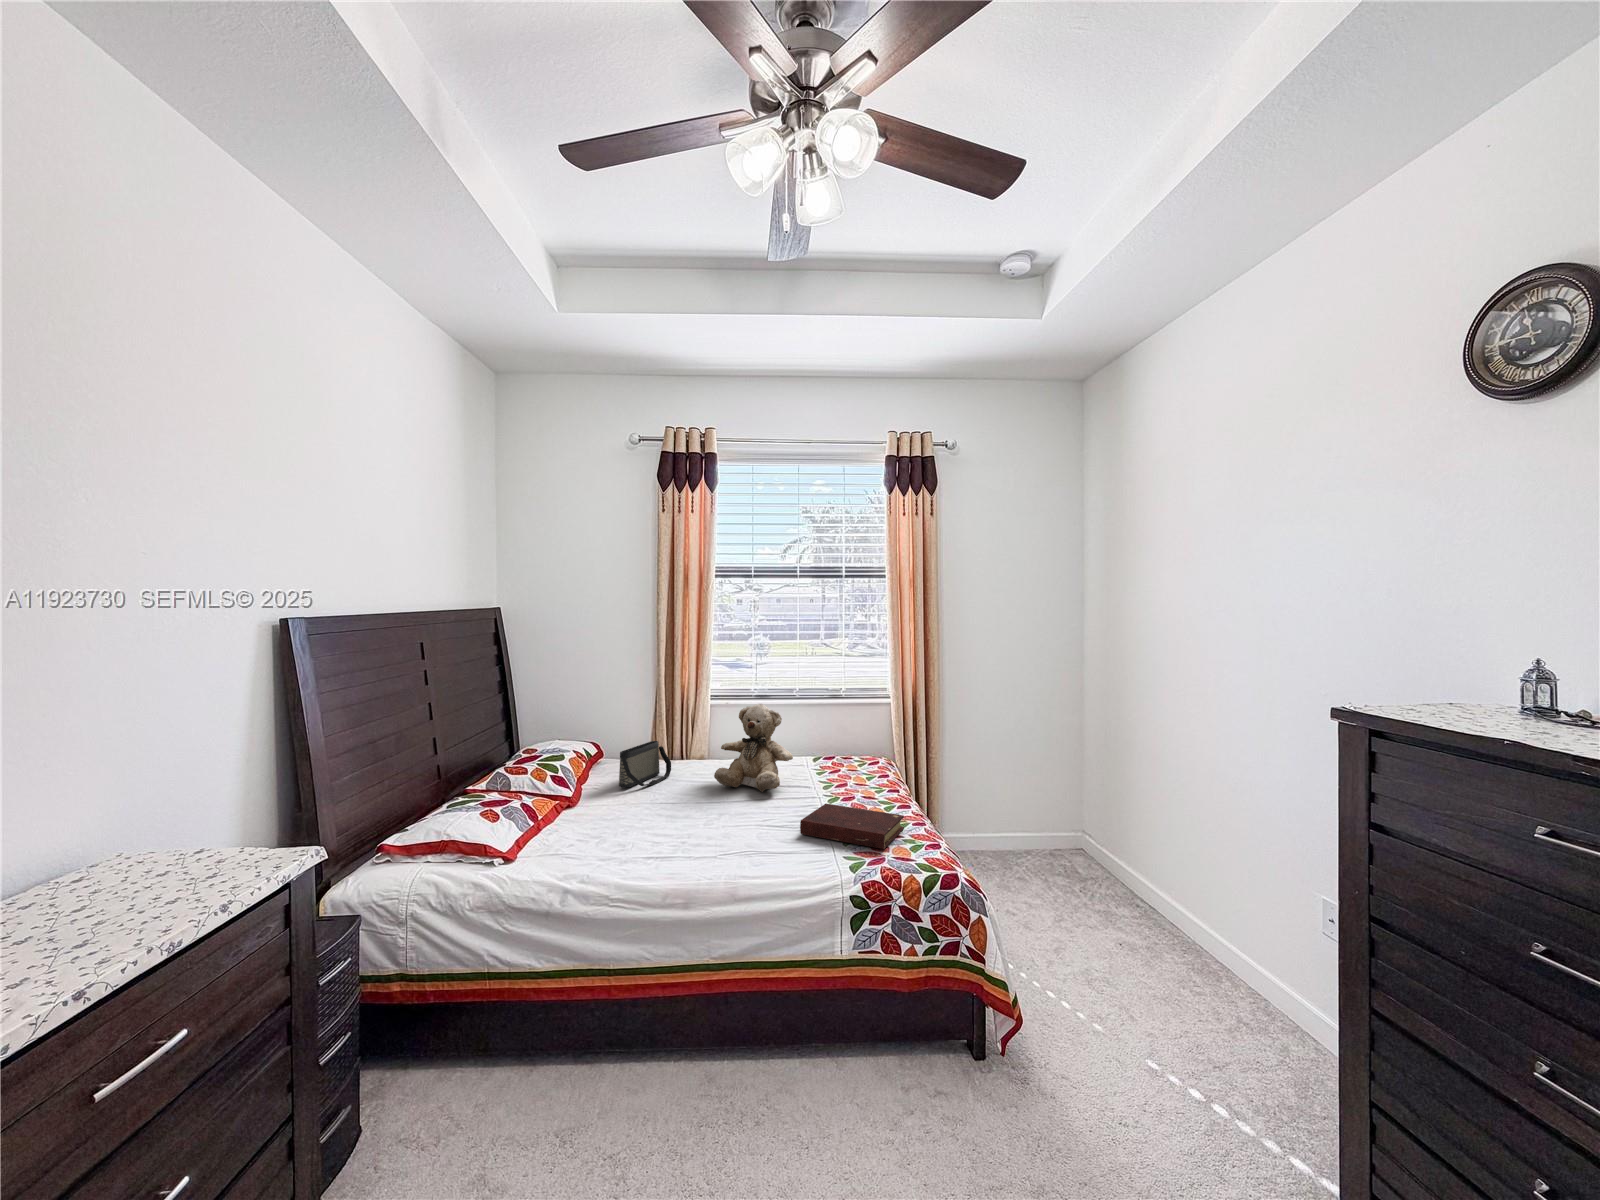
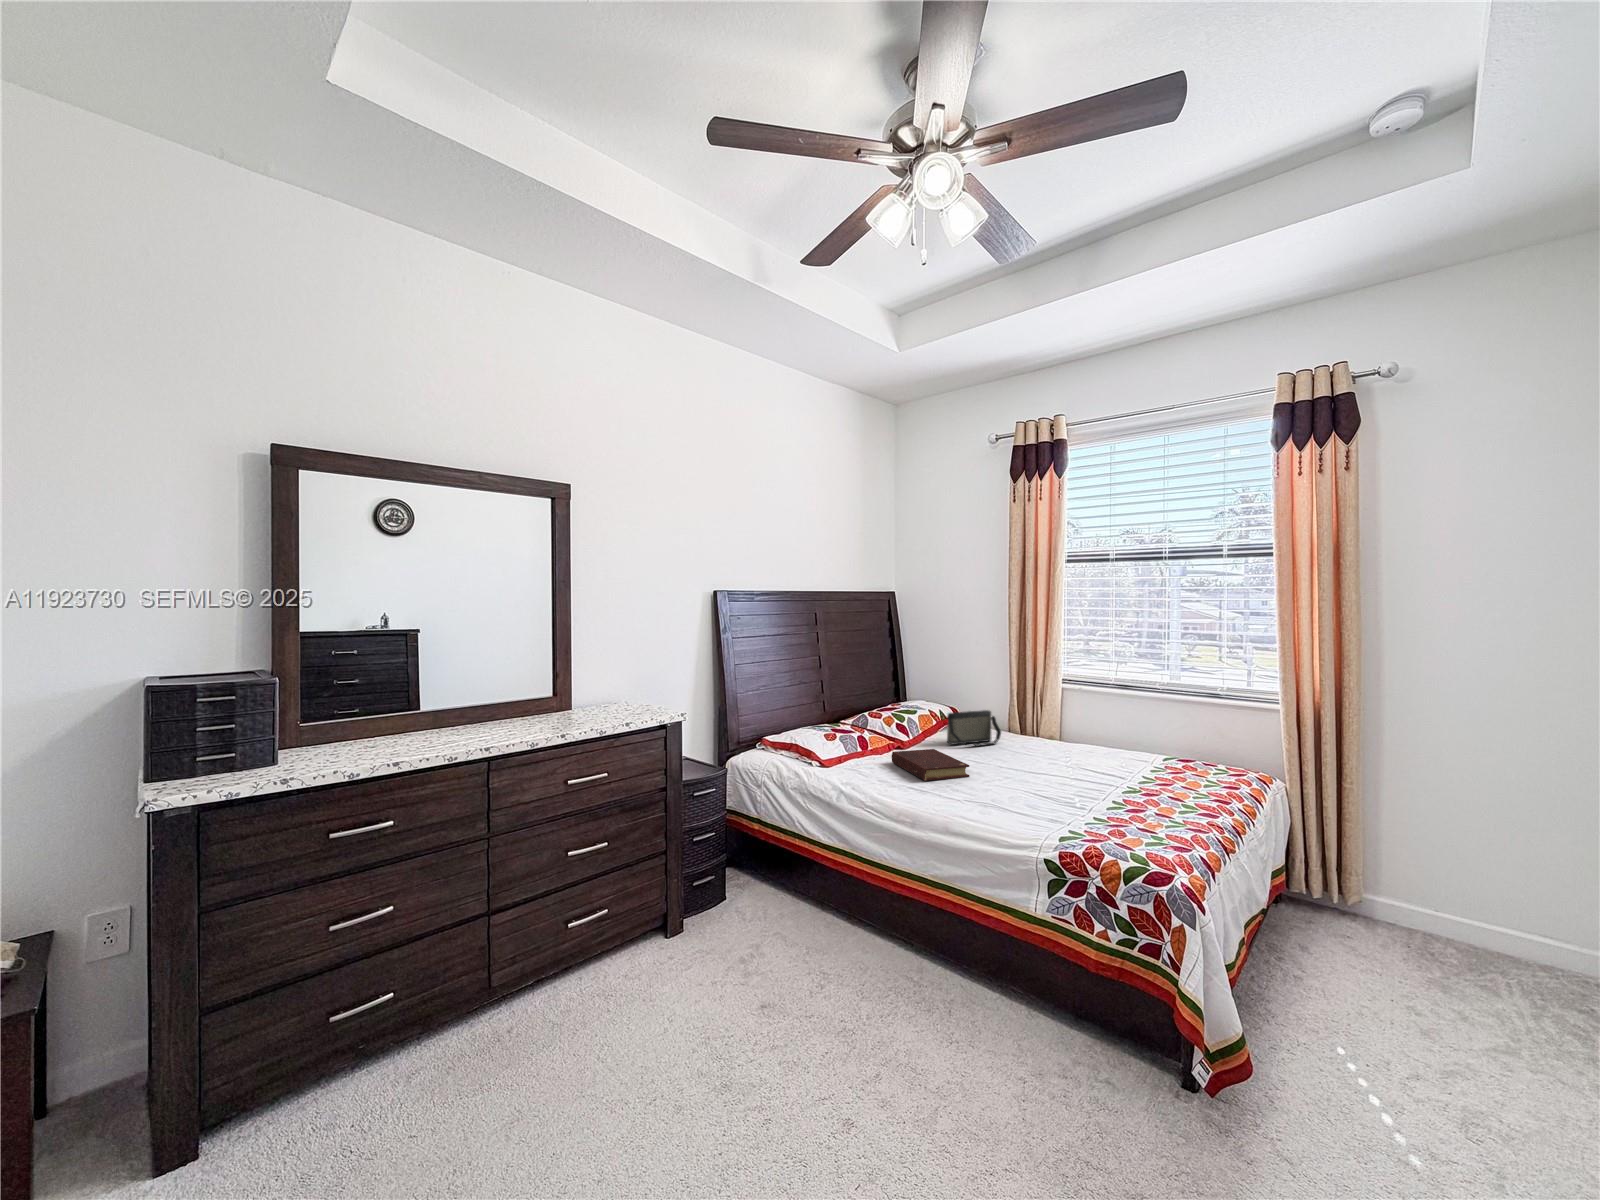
teddy bear: present [714,704,793,792] -> none [1022,685,1103,770]
book: present [800,804,904,849] -> present [892,749,969,781]

